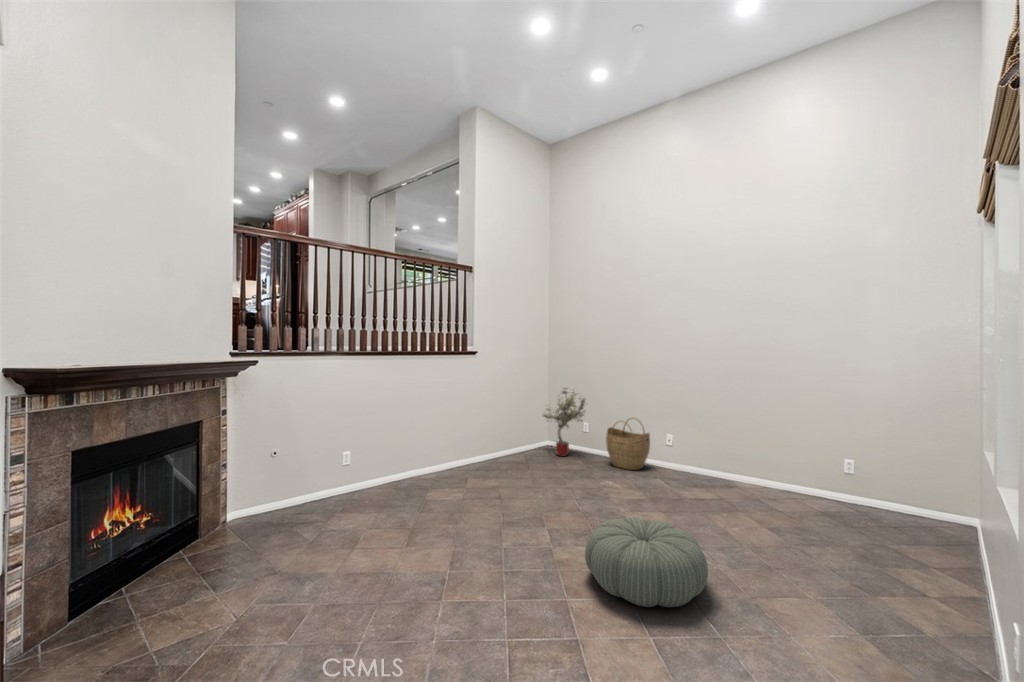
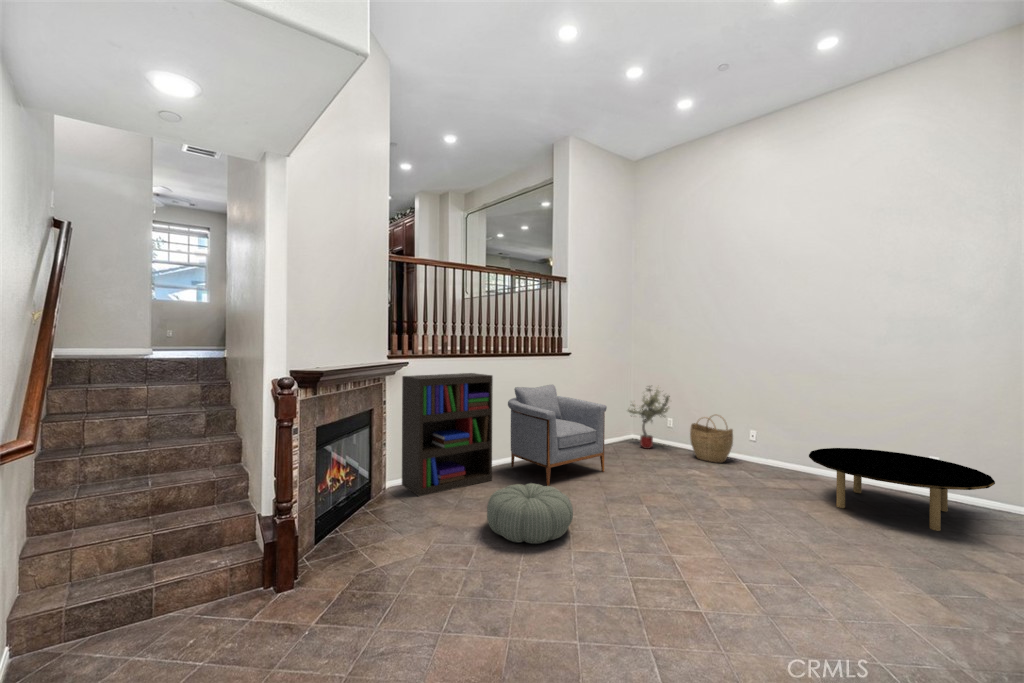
bookshelf: none [249,374,373,533] -> present [402,373,493,496]
armchair: none [397,387,513,509] -> present [508,385,607,486]
coffee table: none [726,451,912,542] -> present [809,448,995,531]
pouf: present [585,517,708,607] -> present [487,483,573,544]

